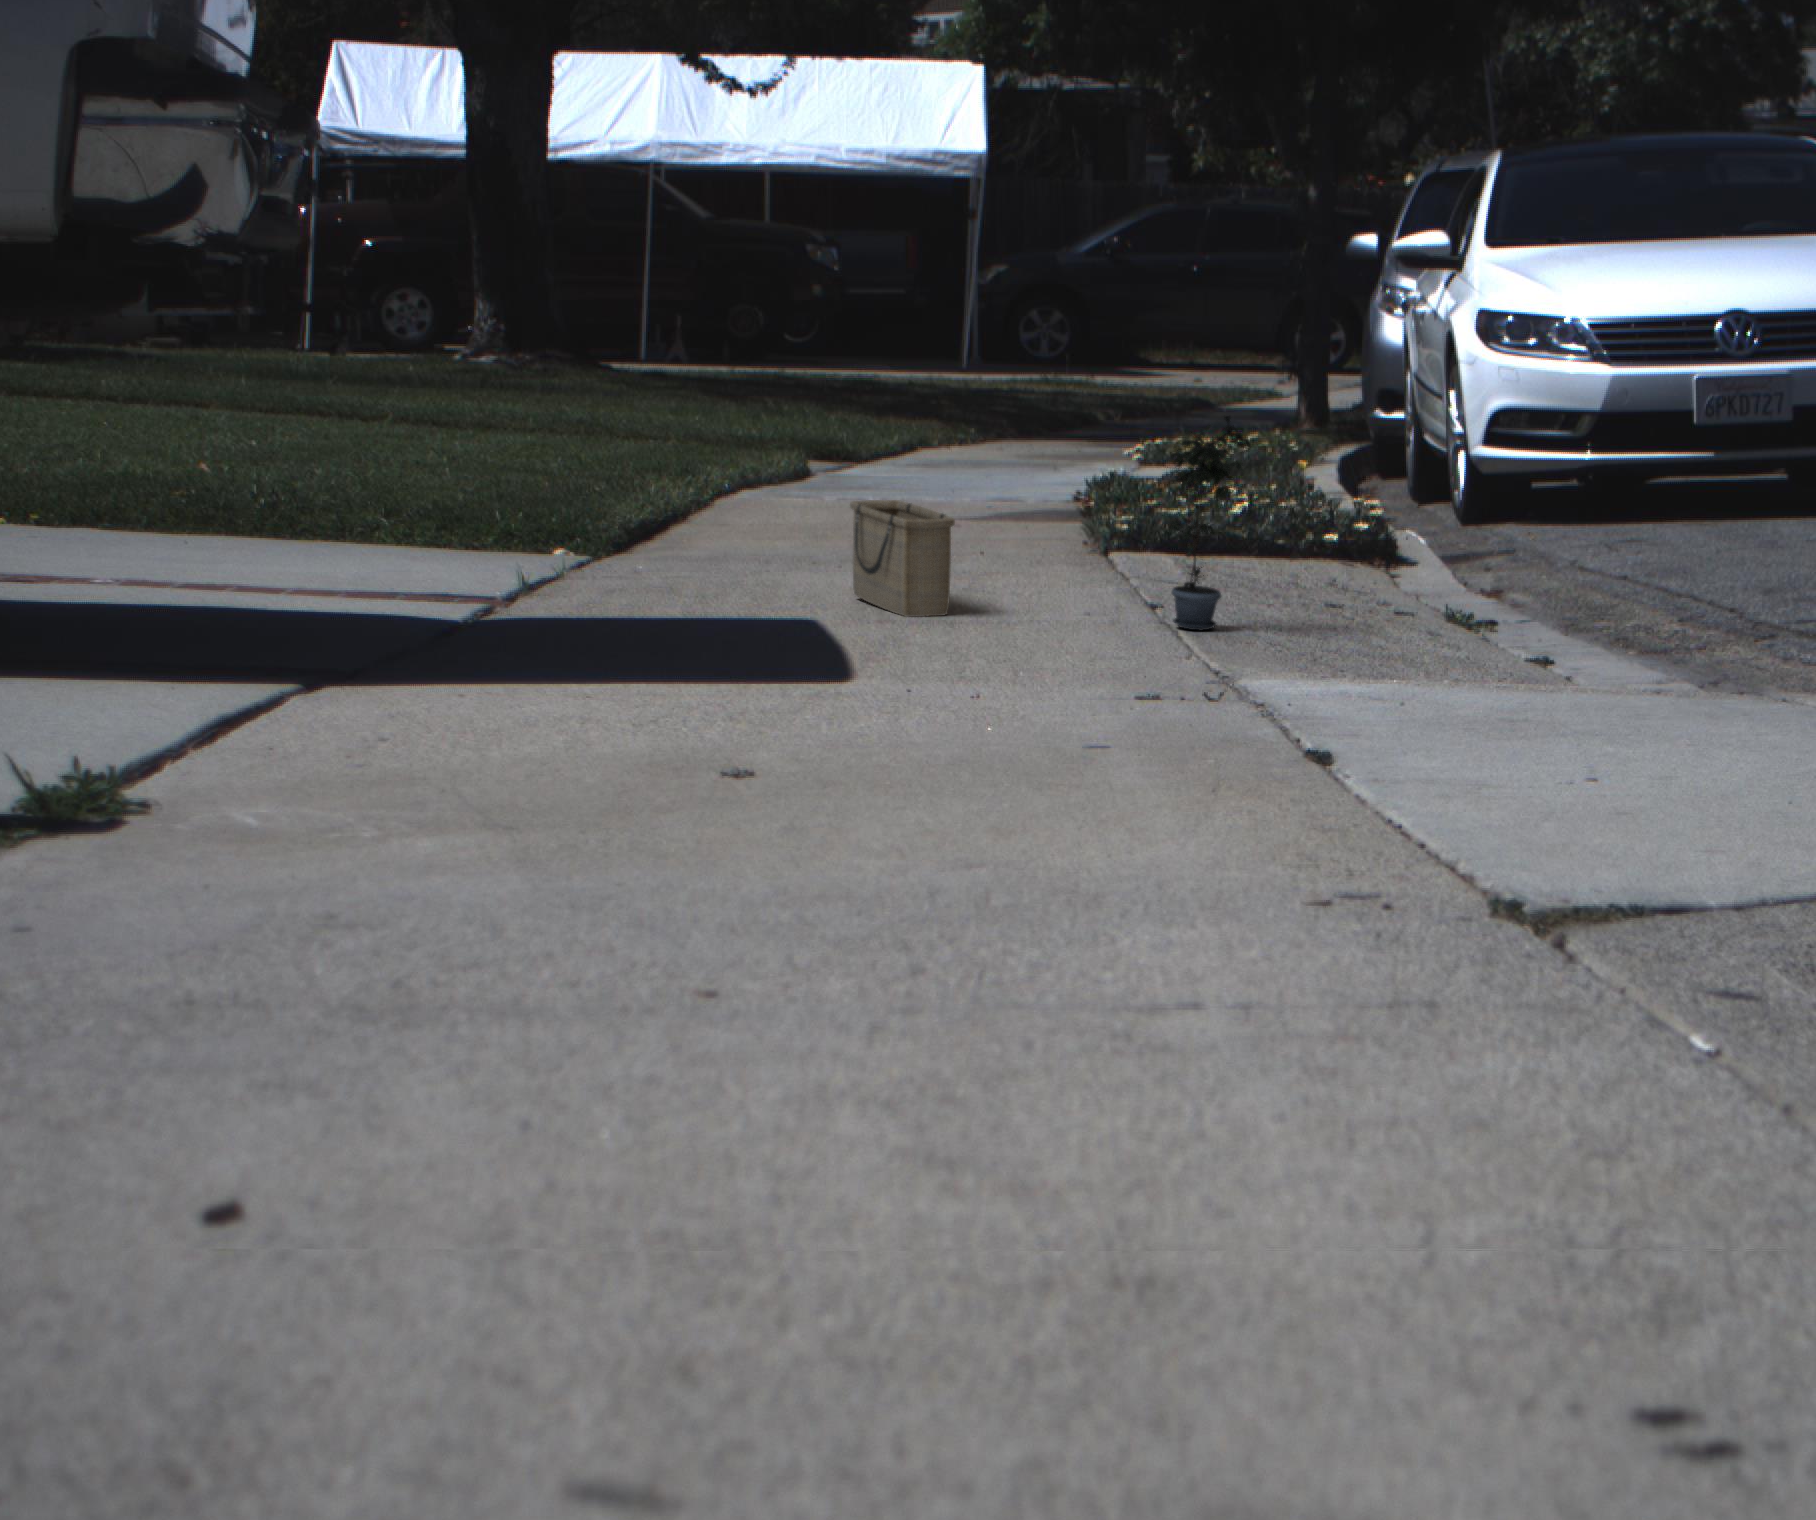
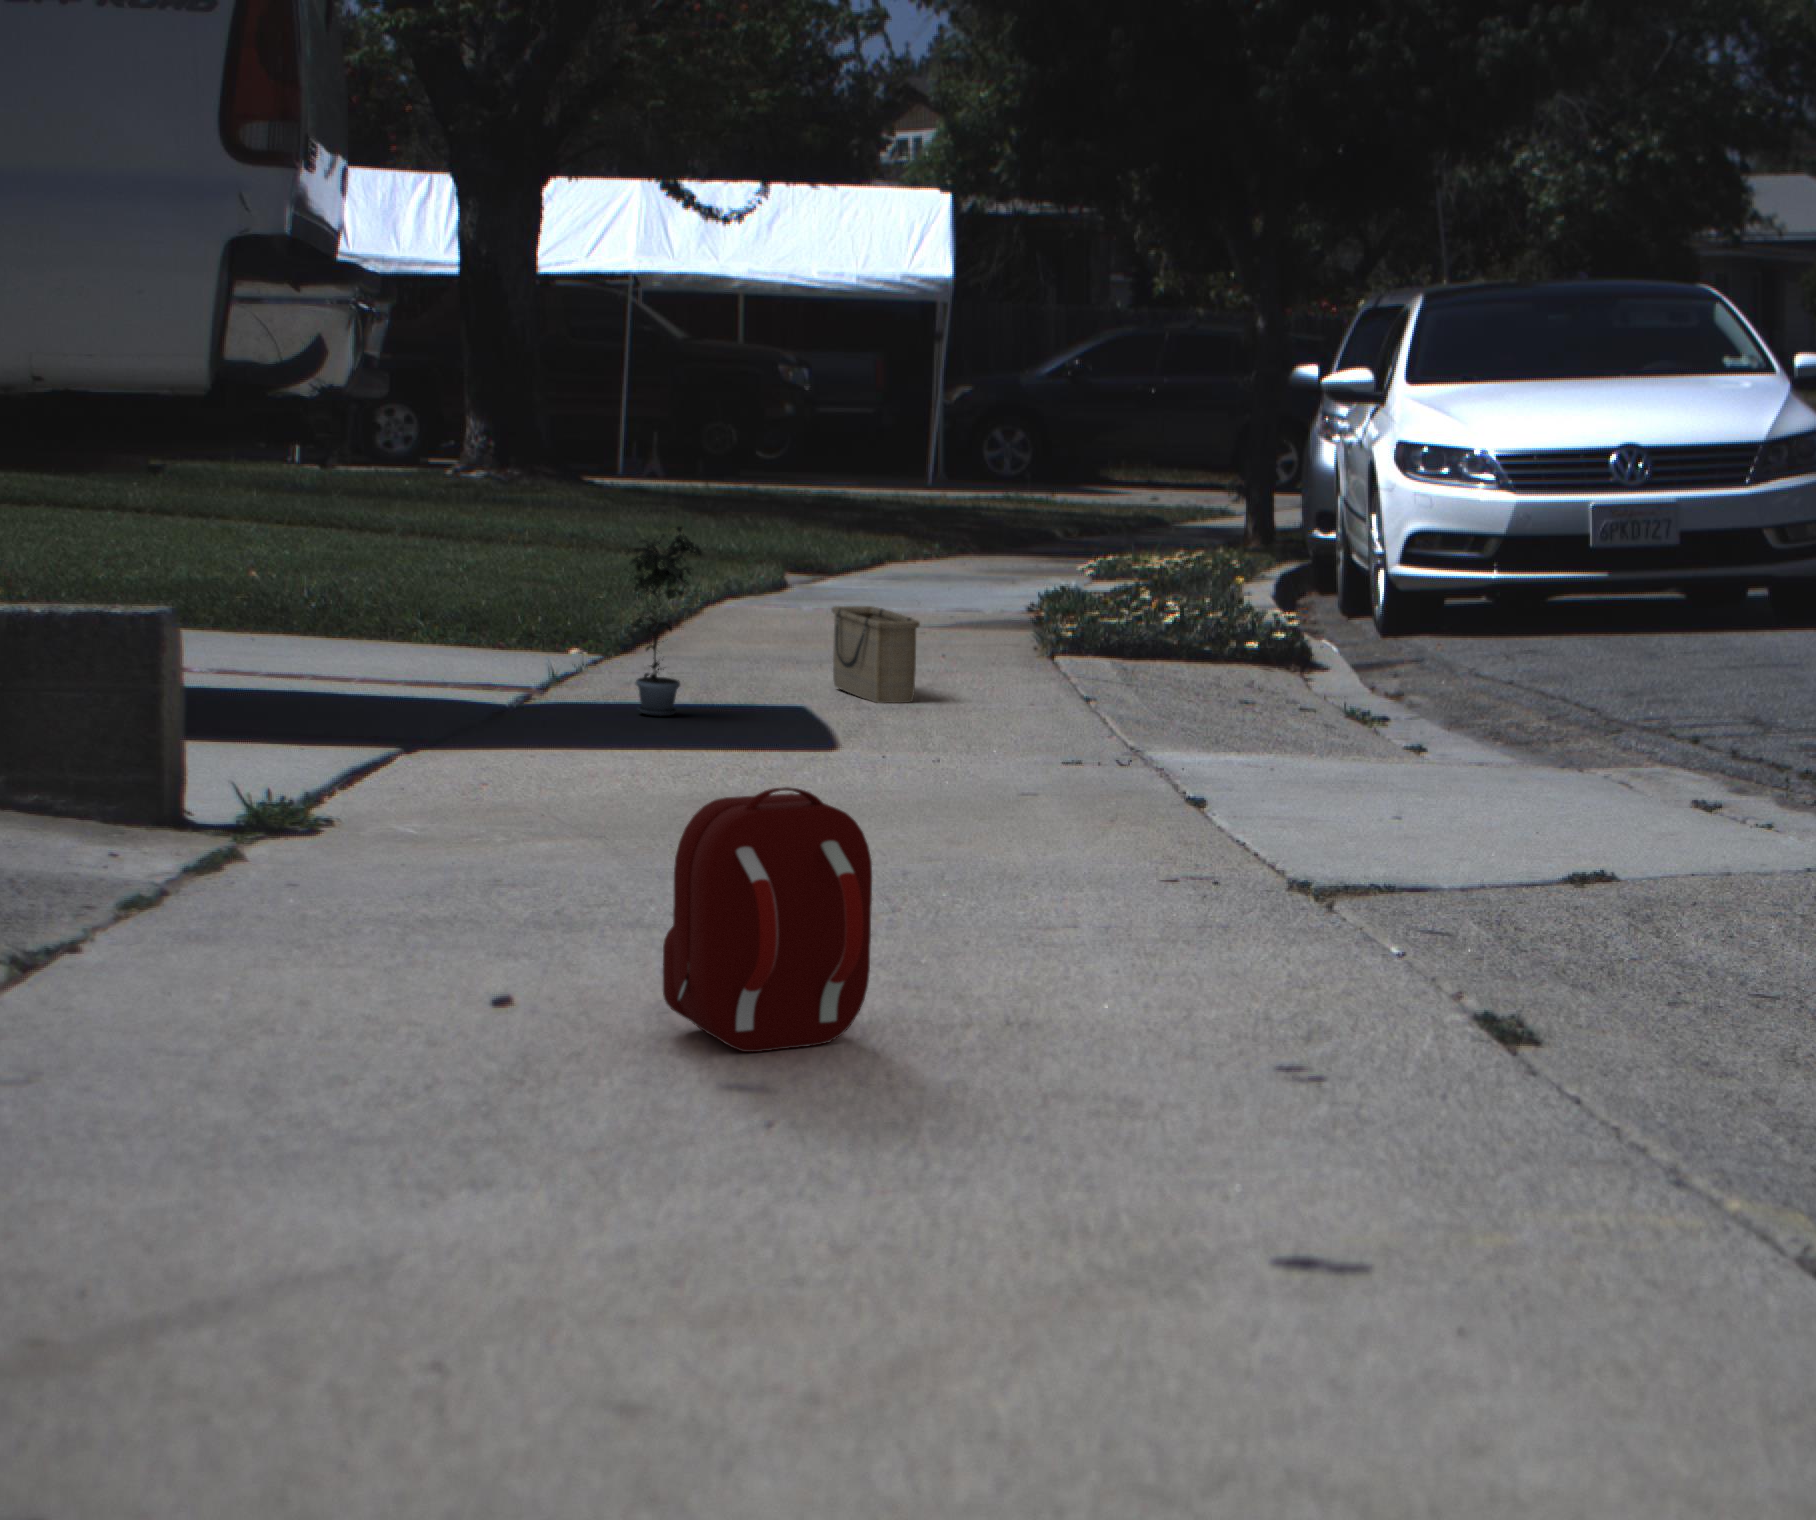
potted plant: present [1163,416,1251,630] -> present [626,526,702,716]
backpack: none [555,836,895,1269] -> present [663,787,872,1052]

